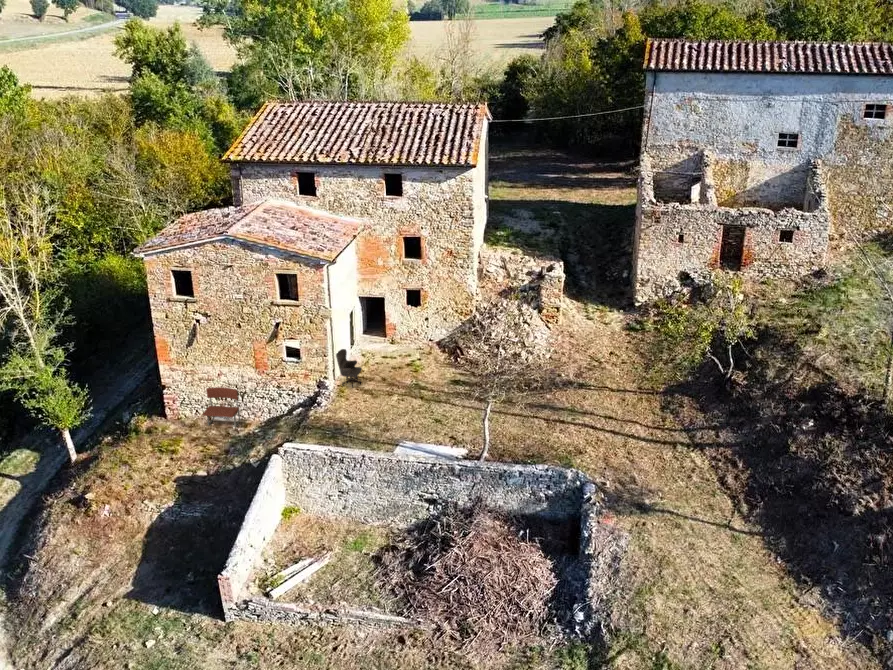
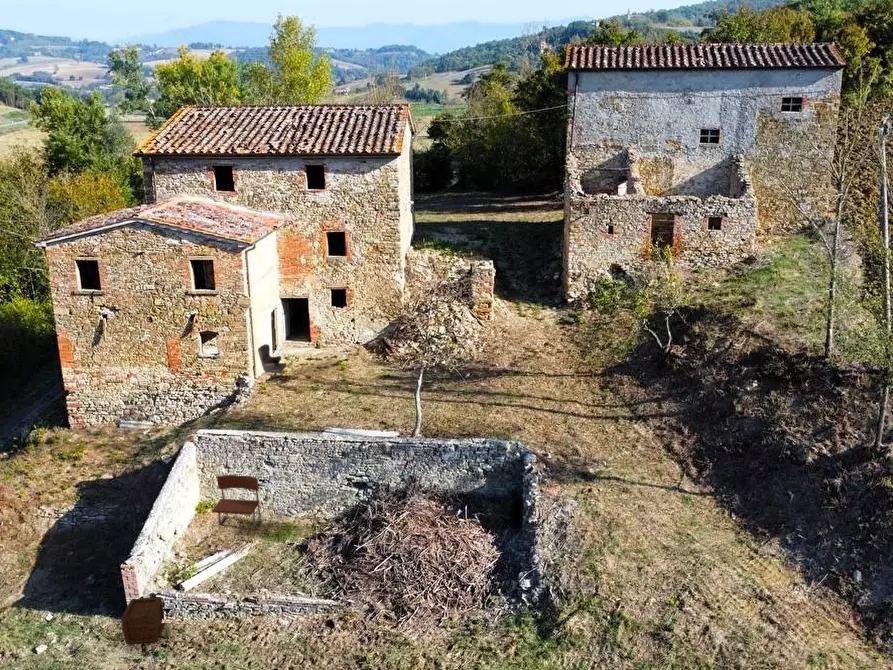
bench: present [203,387,241,427] -> present [212,475,261,527]
wooden crate: none [221,603,258,643] -> present [121,597,165,643]

